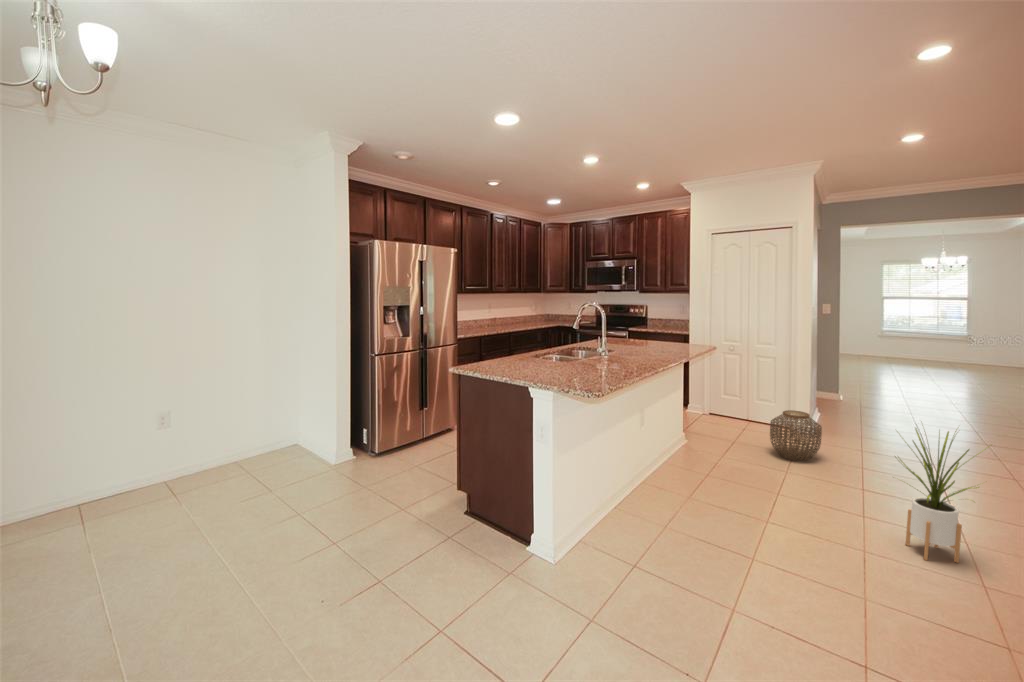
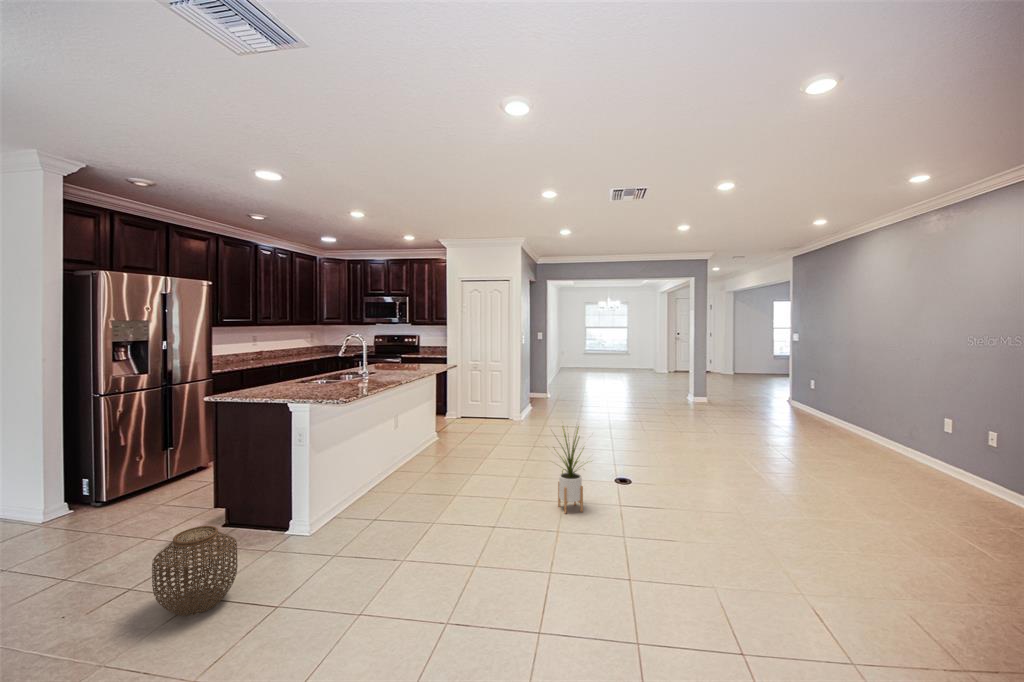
woven basket: present [770,410,822,461] -> present [152,526,238,616]

